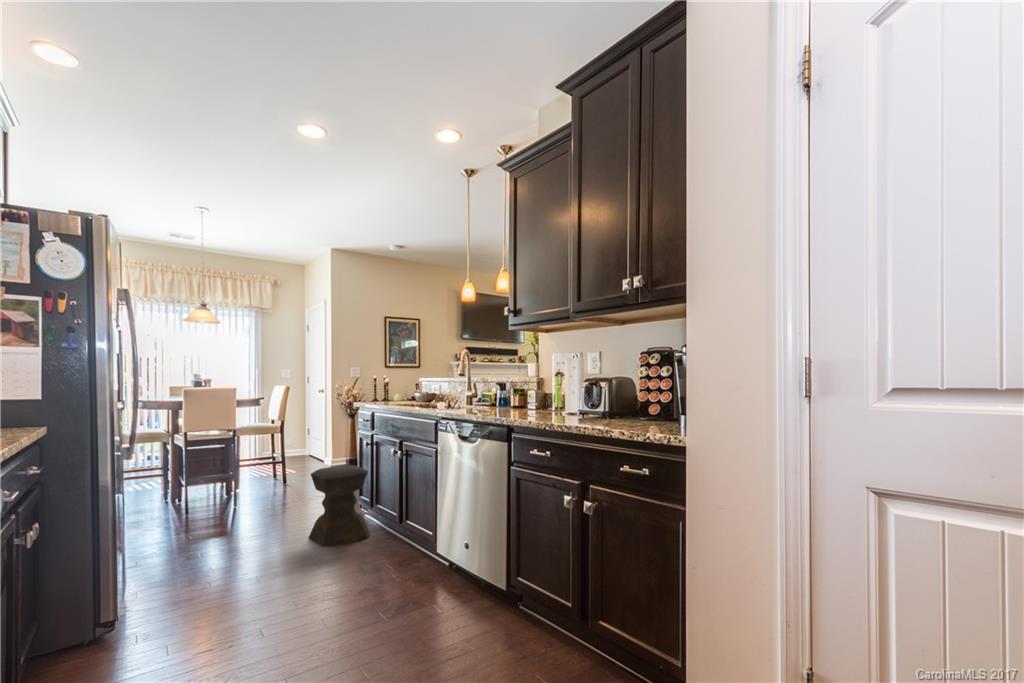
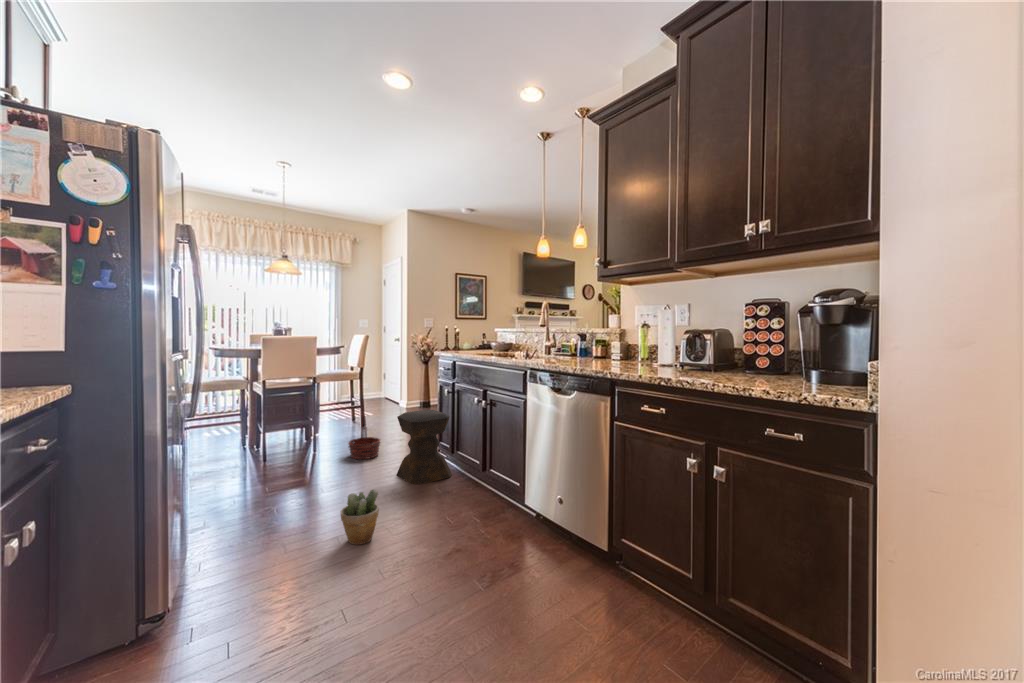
basket: none [257,472,295,522] -> present [348,415,380,459]
potted plant: none [233,554,278,618] -> present [340,489,379,545]

